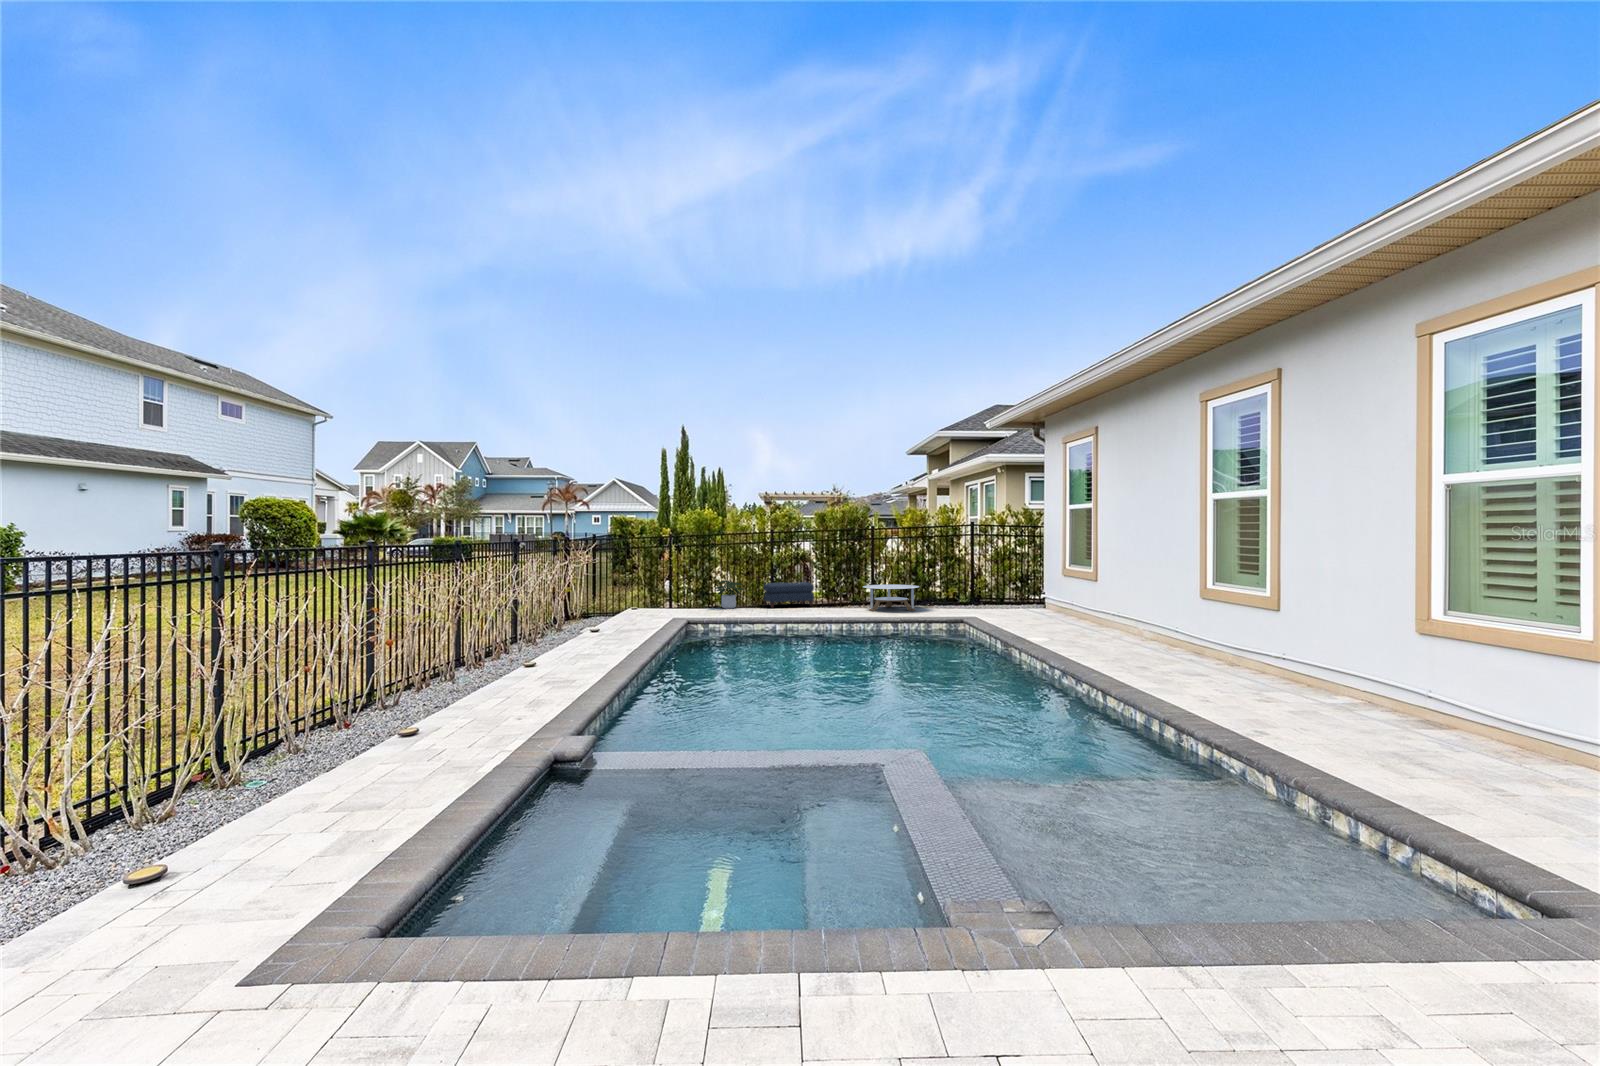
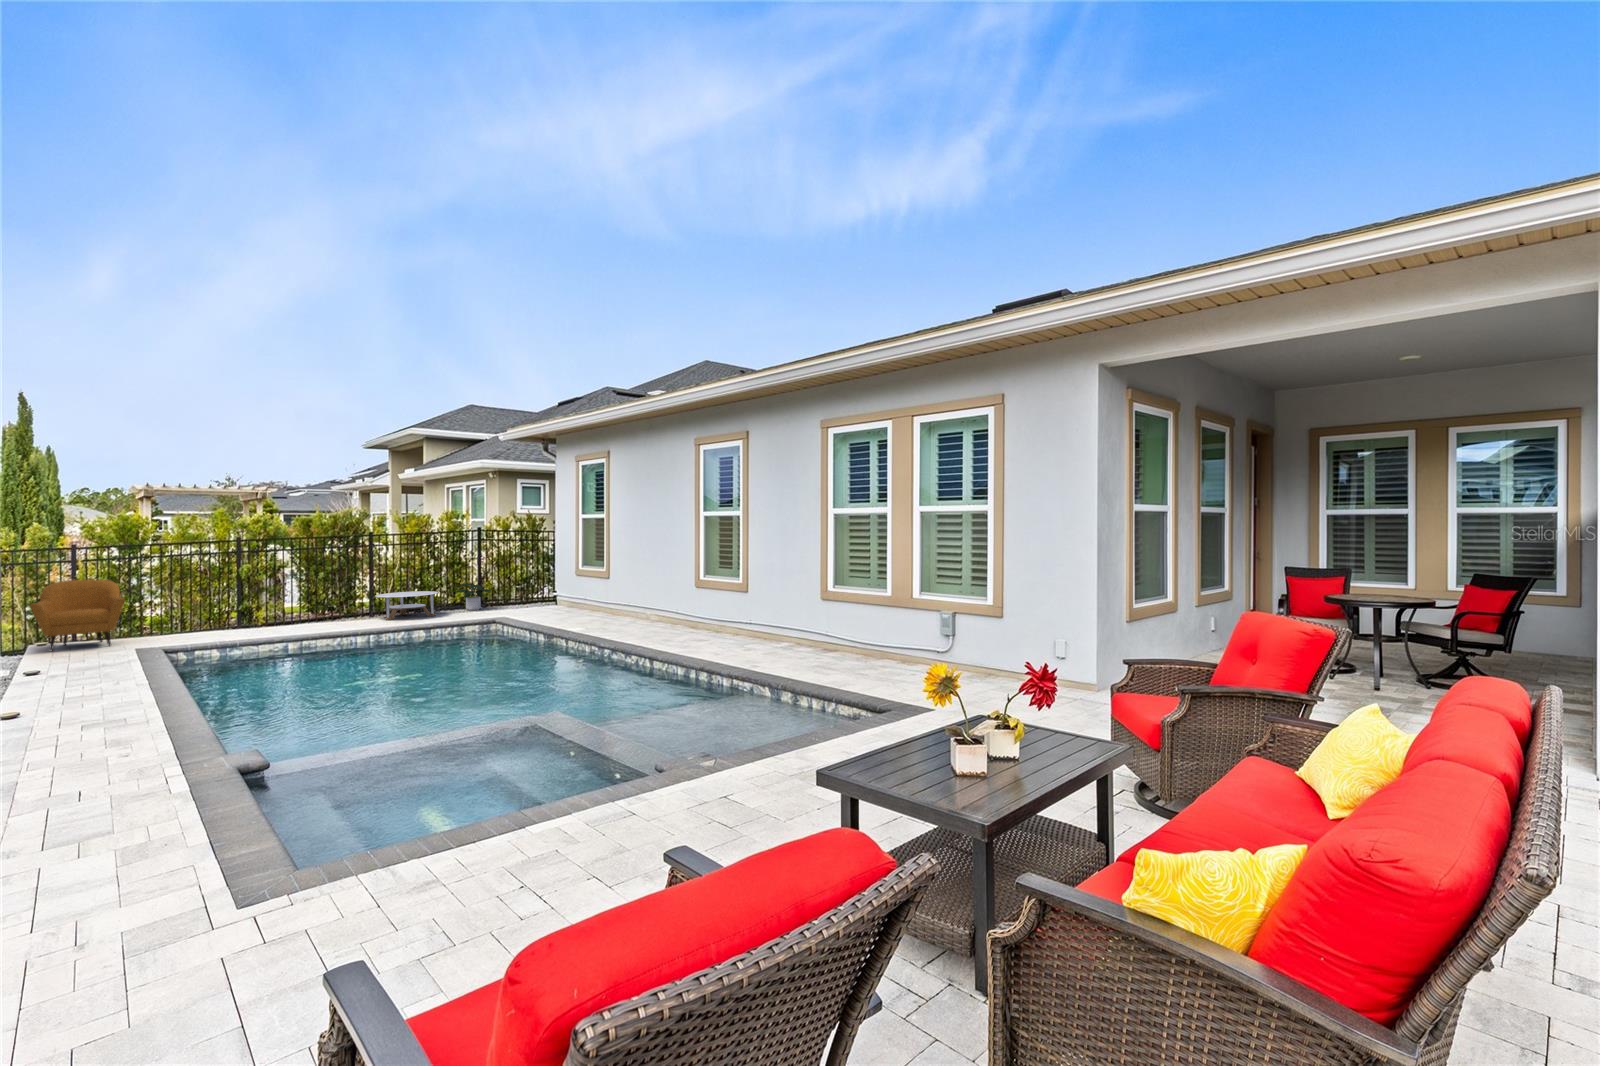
armchair: none [623,558,681,612] -> present [30,579,124,651]
potted plant: present [715,580,743,609] -> present [456,583,491,610]
ottoman: present [764,582,814,608] -> none [240,596,312,628]

